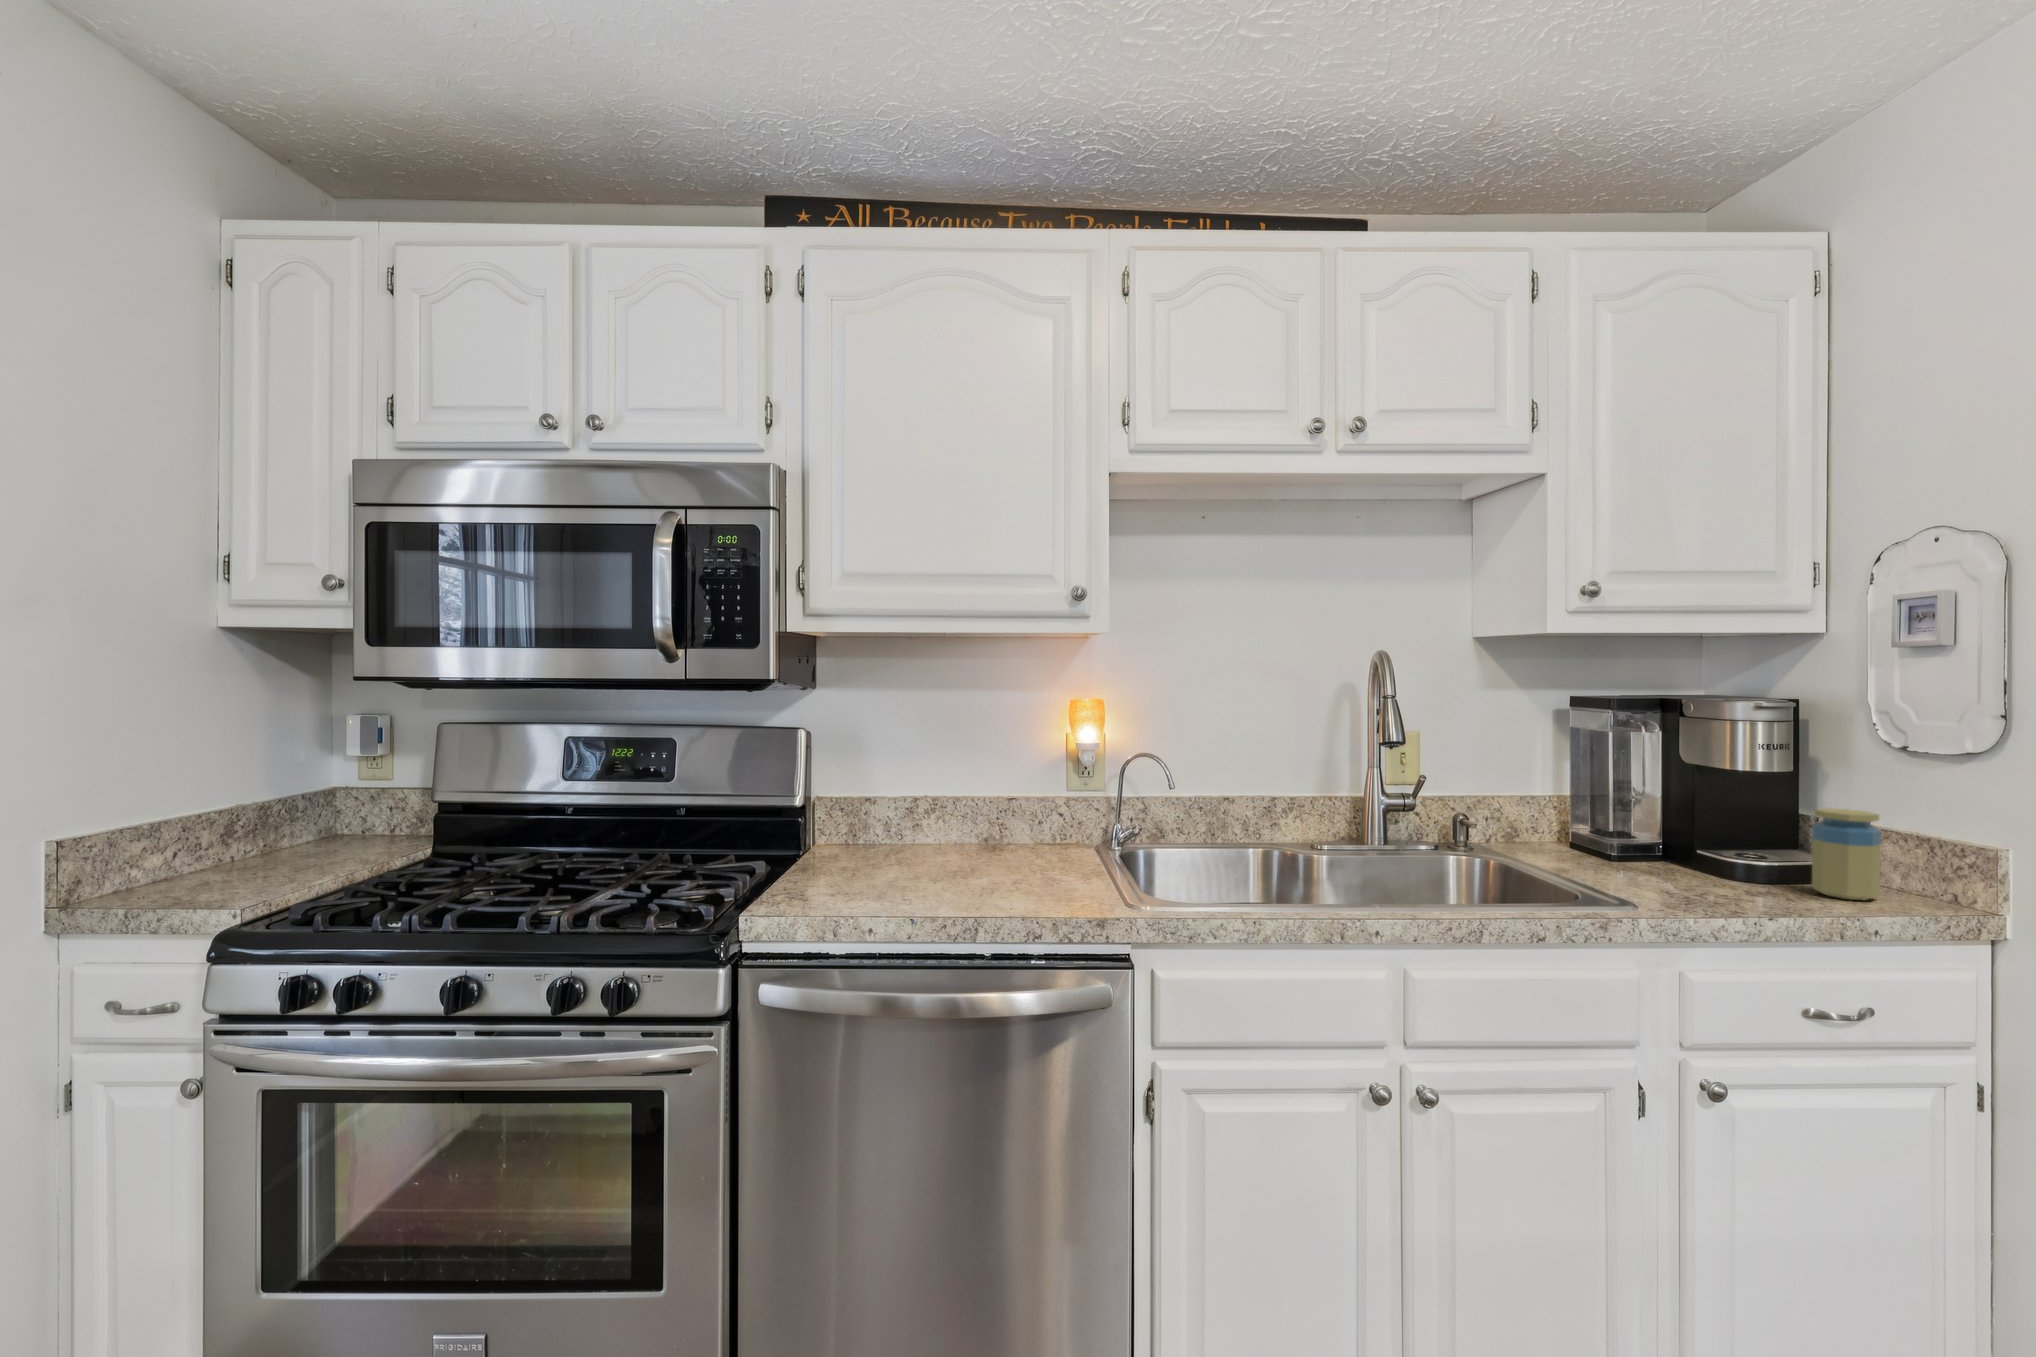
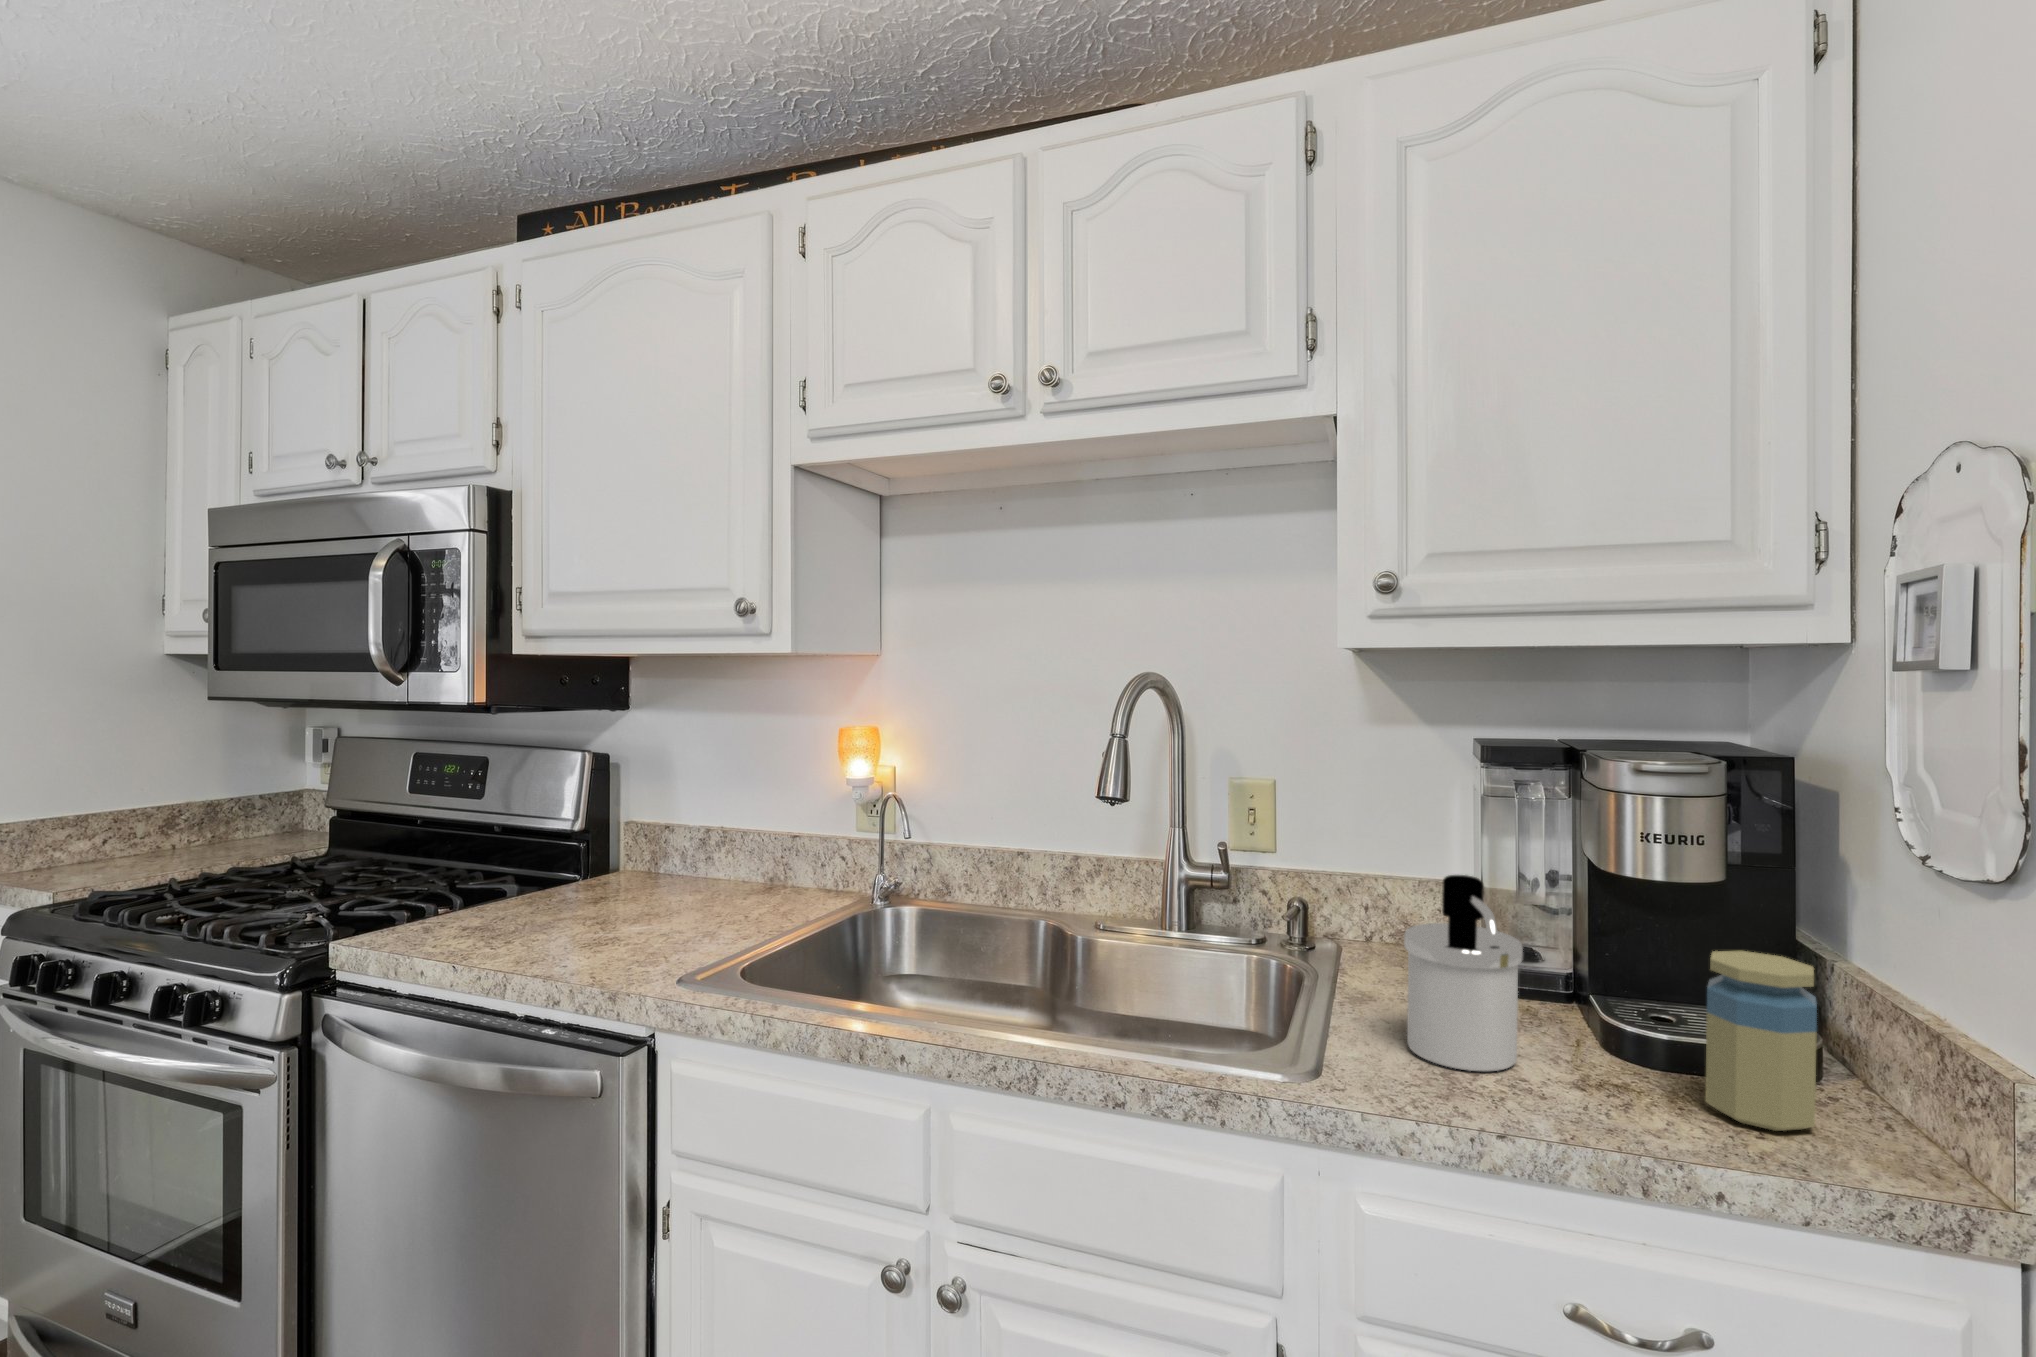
soap dispenser: none [1634,778,1744,894] -> present [1404,875,1523,1071]

